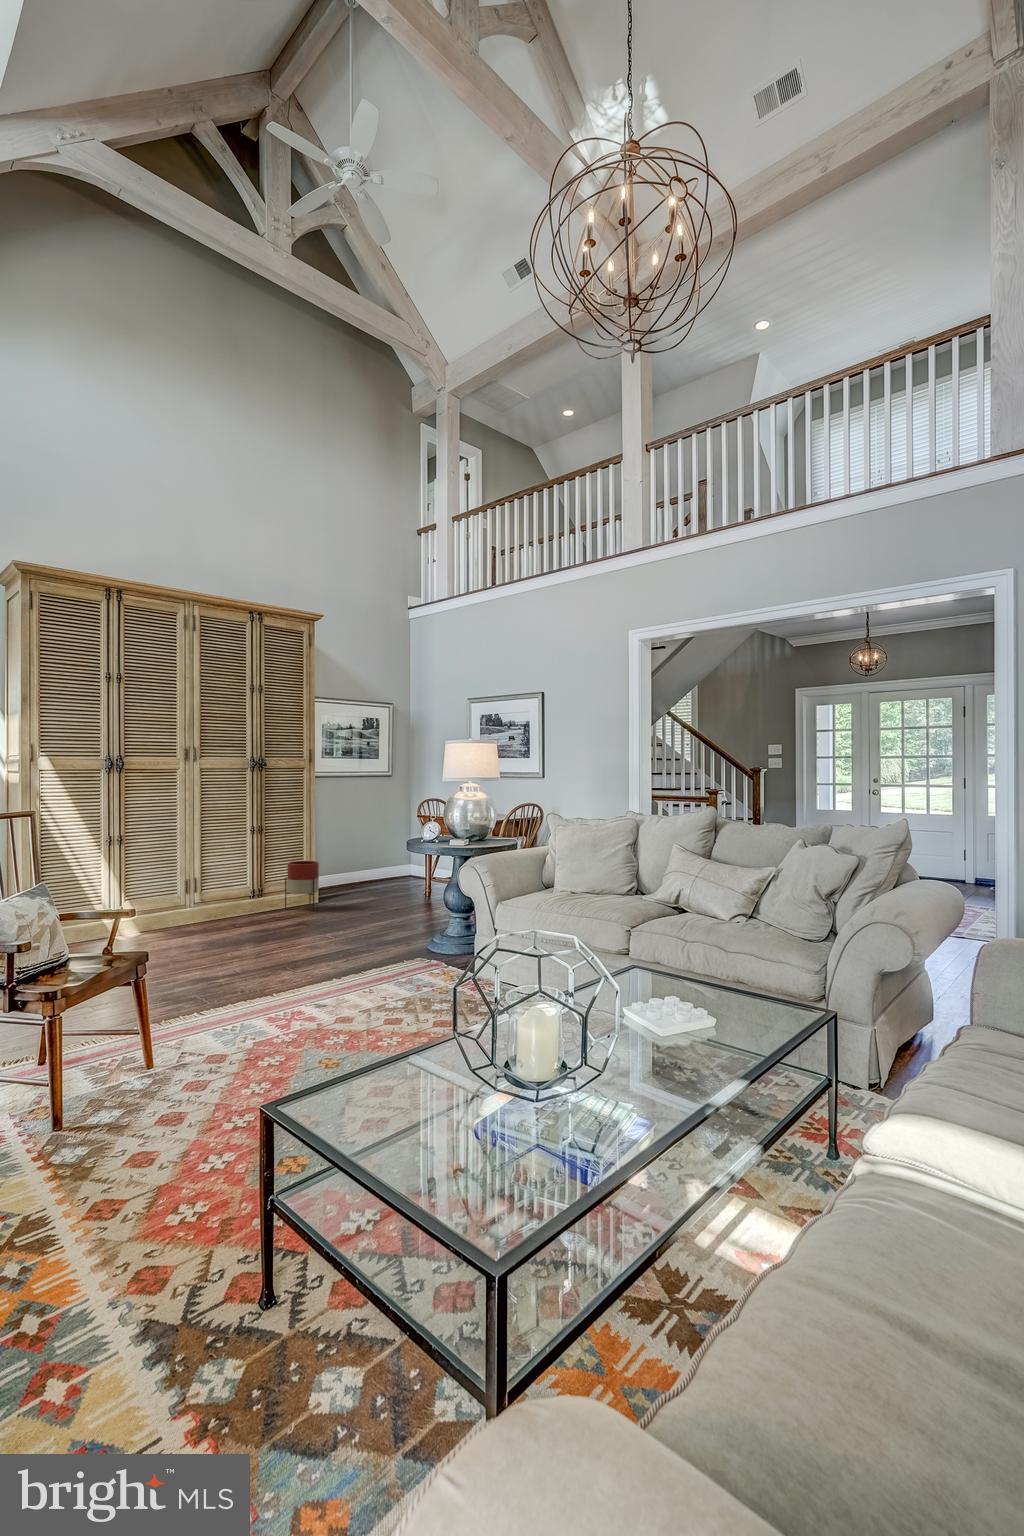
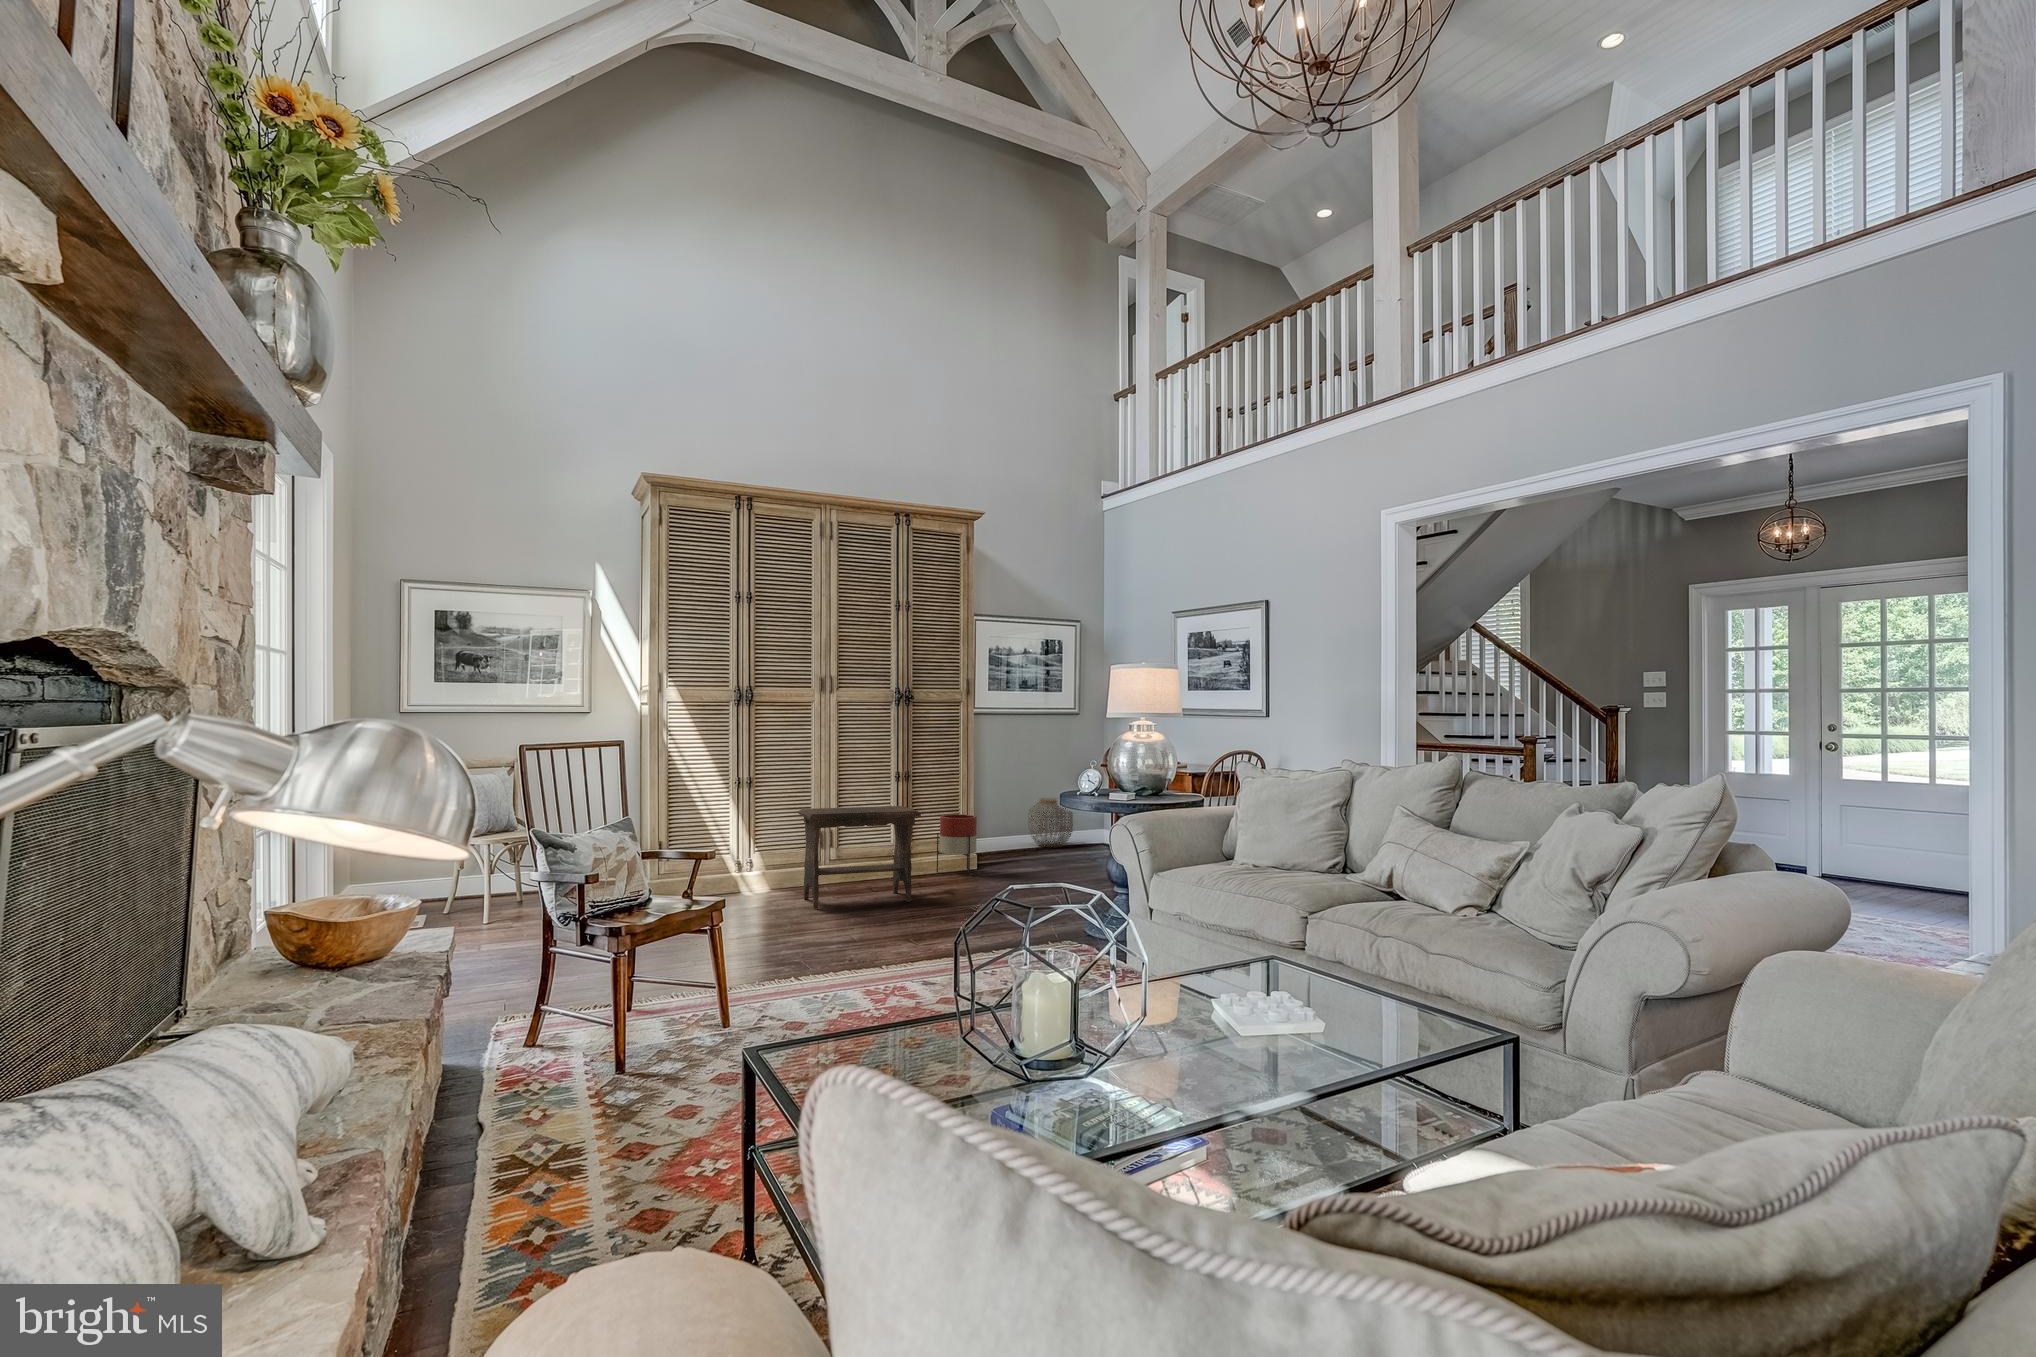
woven basket: none [352,844,388,883] -> present [1029,798,1073,847]
footstool: none [169,857,282,949] -> present [798,806,921,908]

